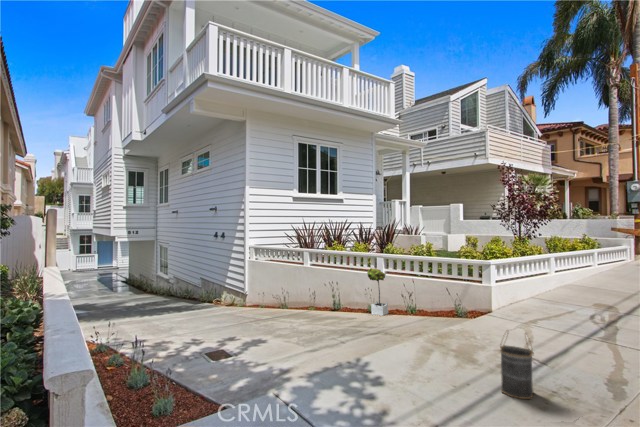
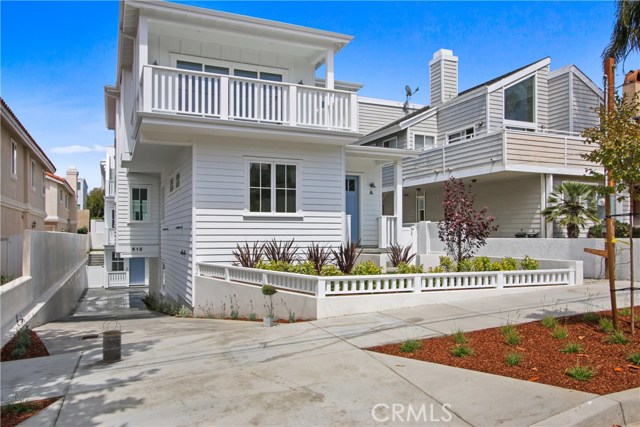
basket: present [500,333,534,399] -> present [102,320,122,362]

